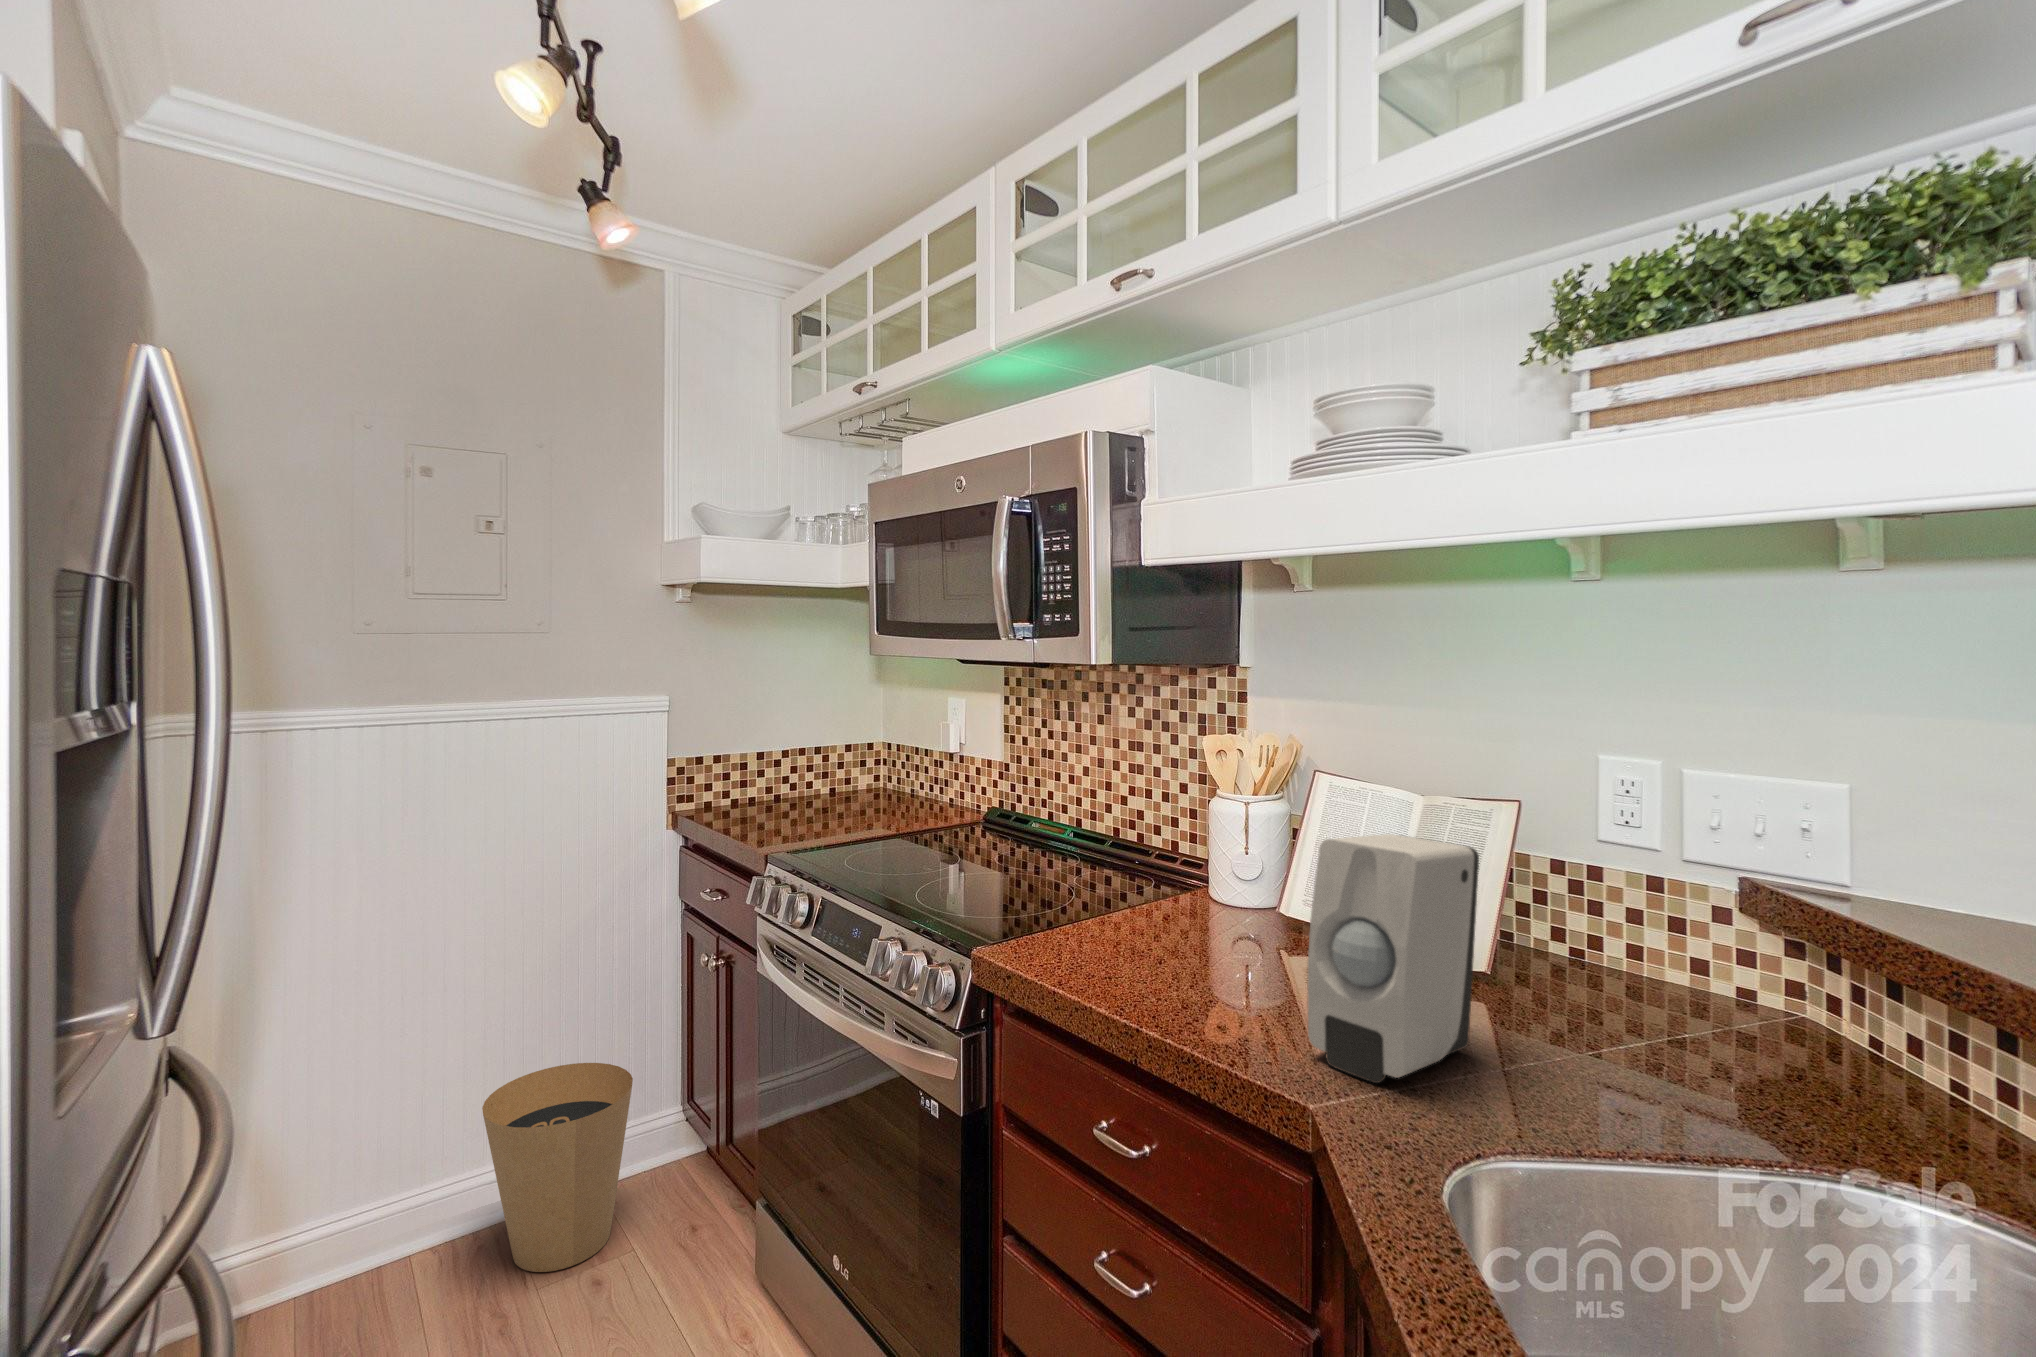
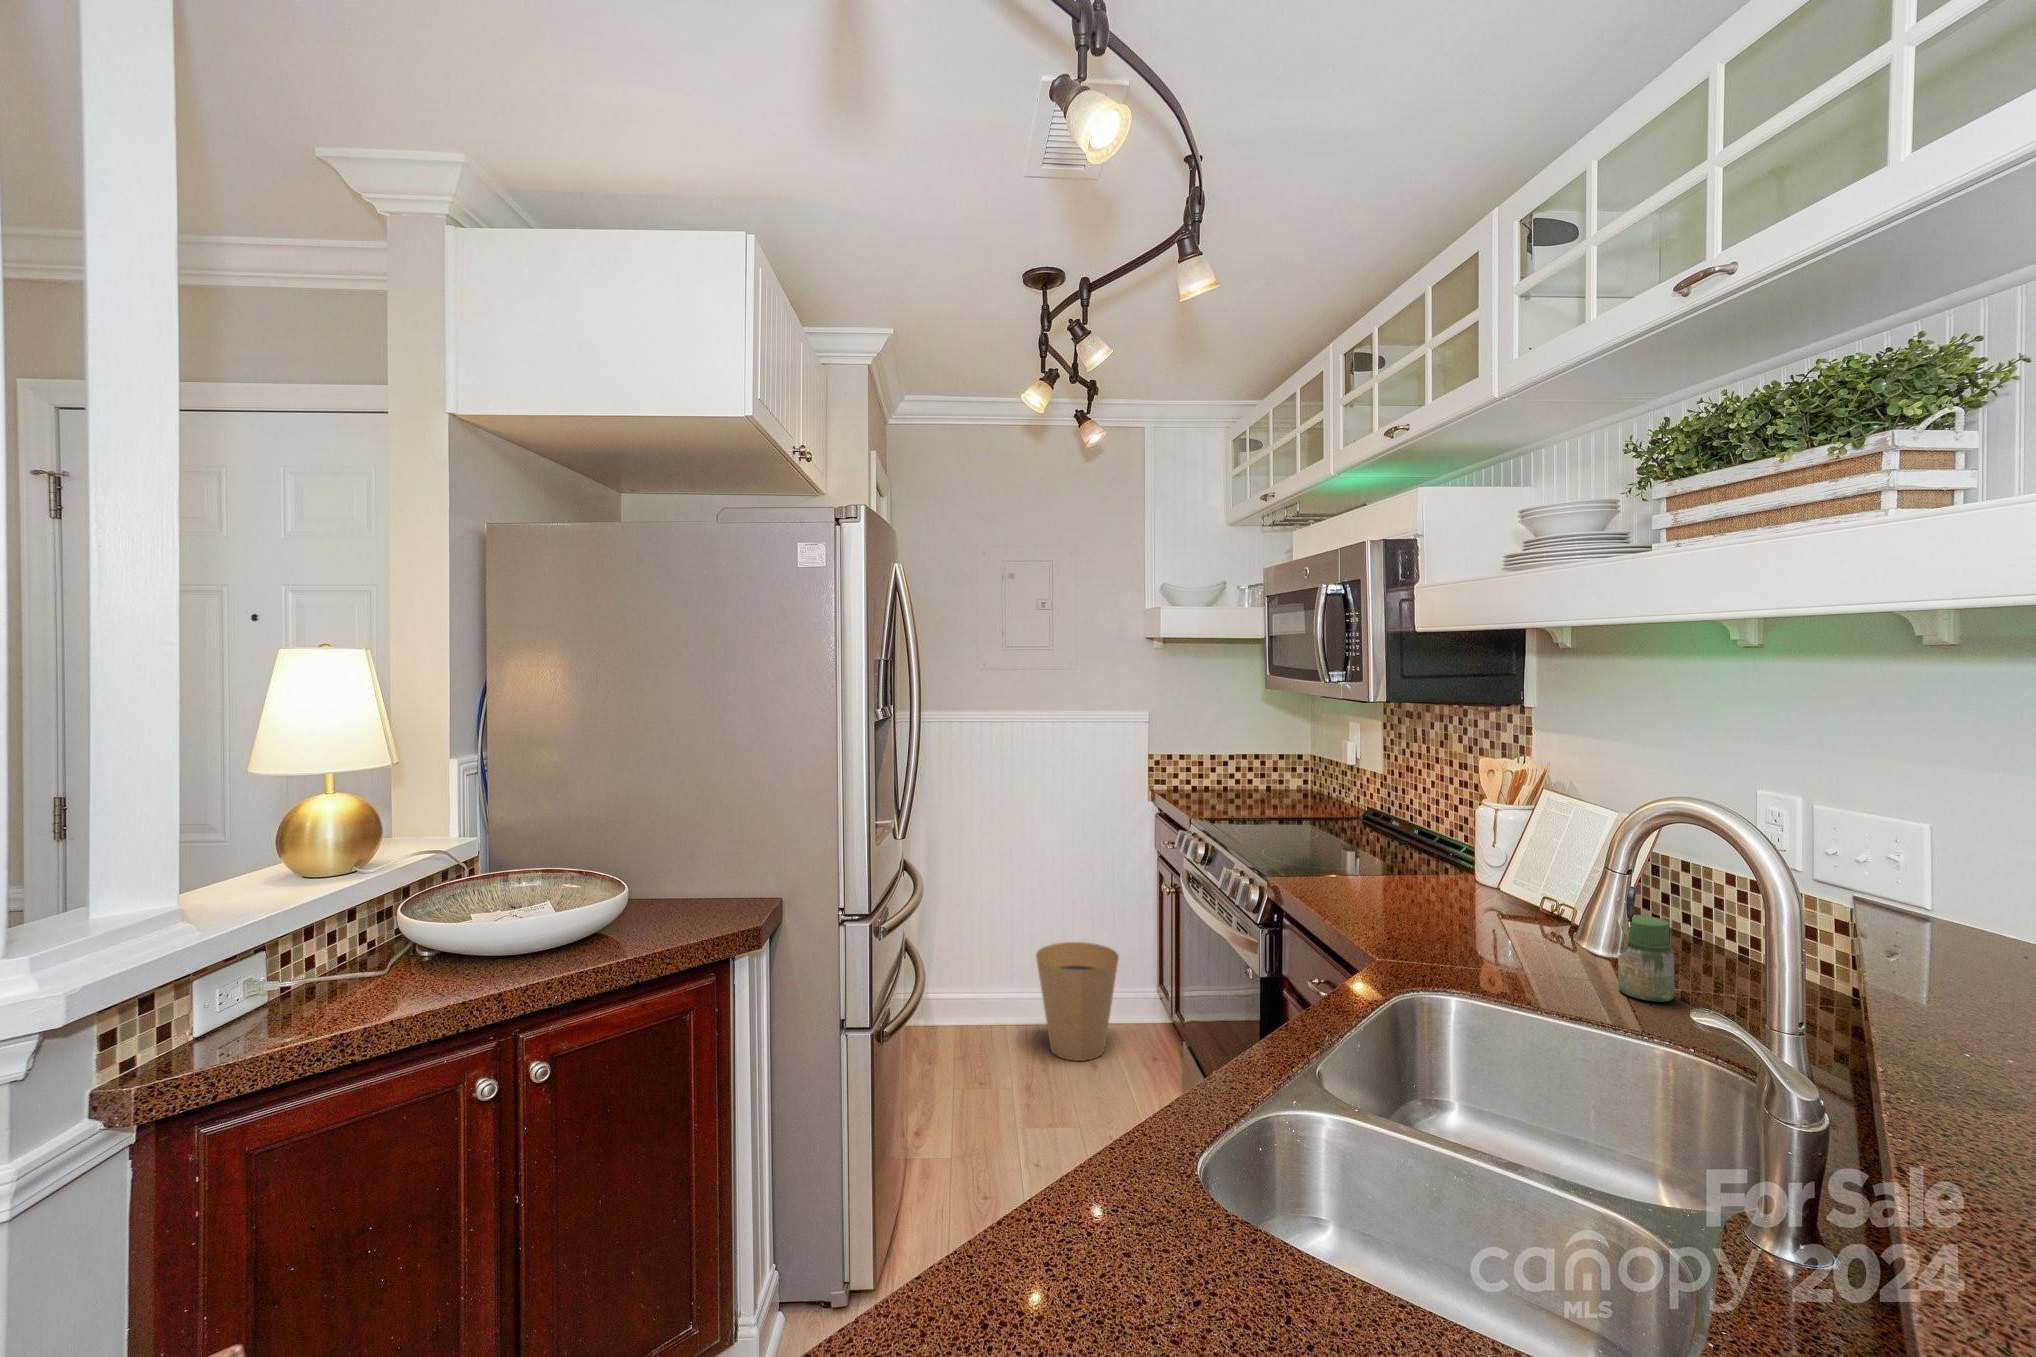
soap dispenser: present [1308,834,1479,1083] -> none [1415,821,1548,974]
jar: none [1557,940,1631,1061] -> present [1618,915,1674,1002]

